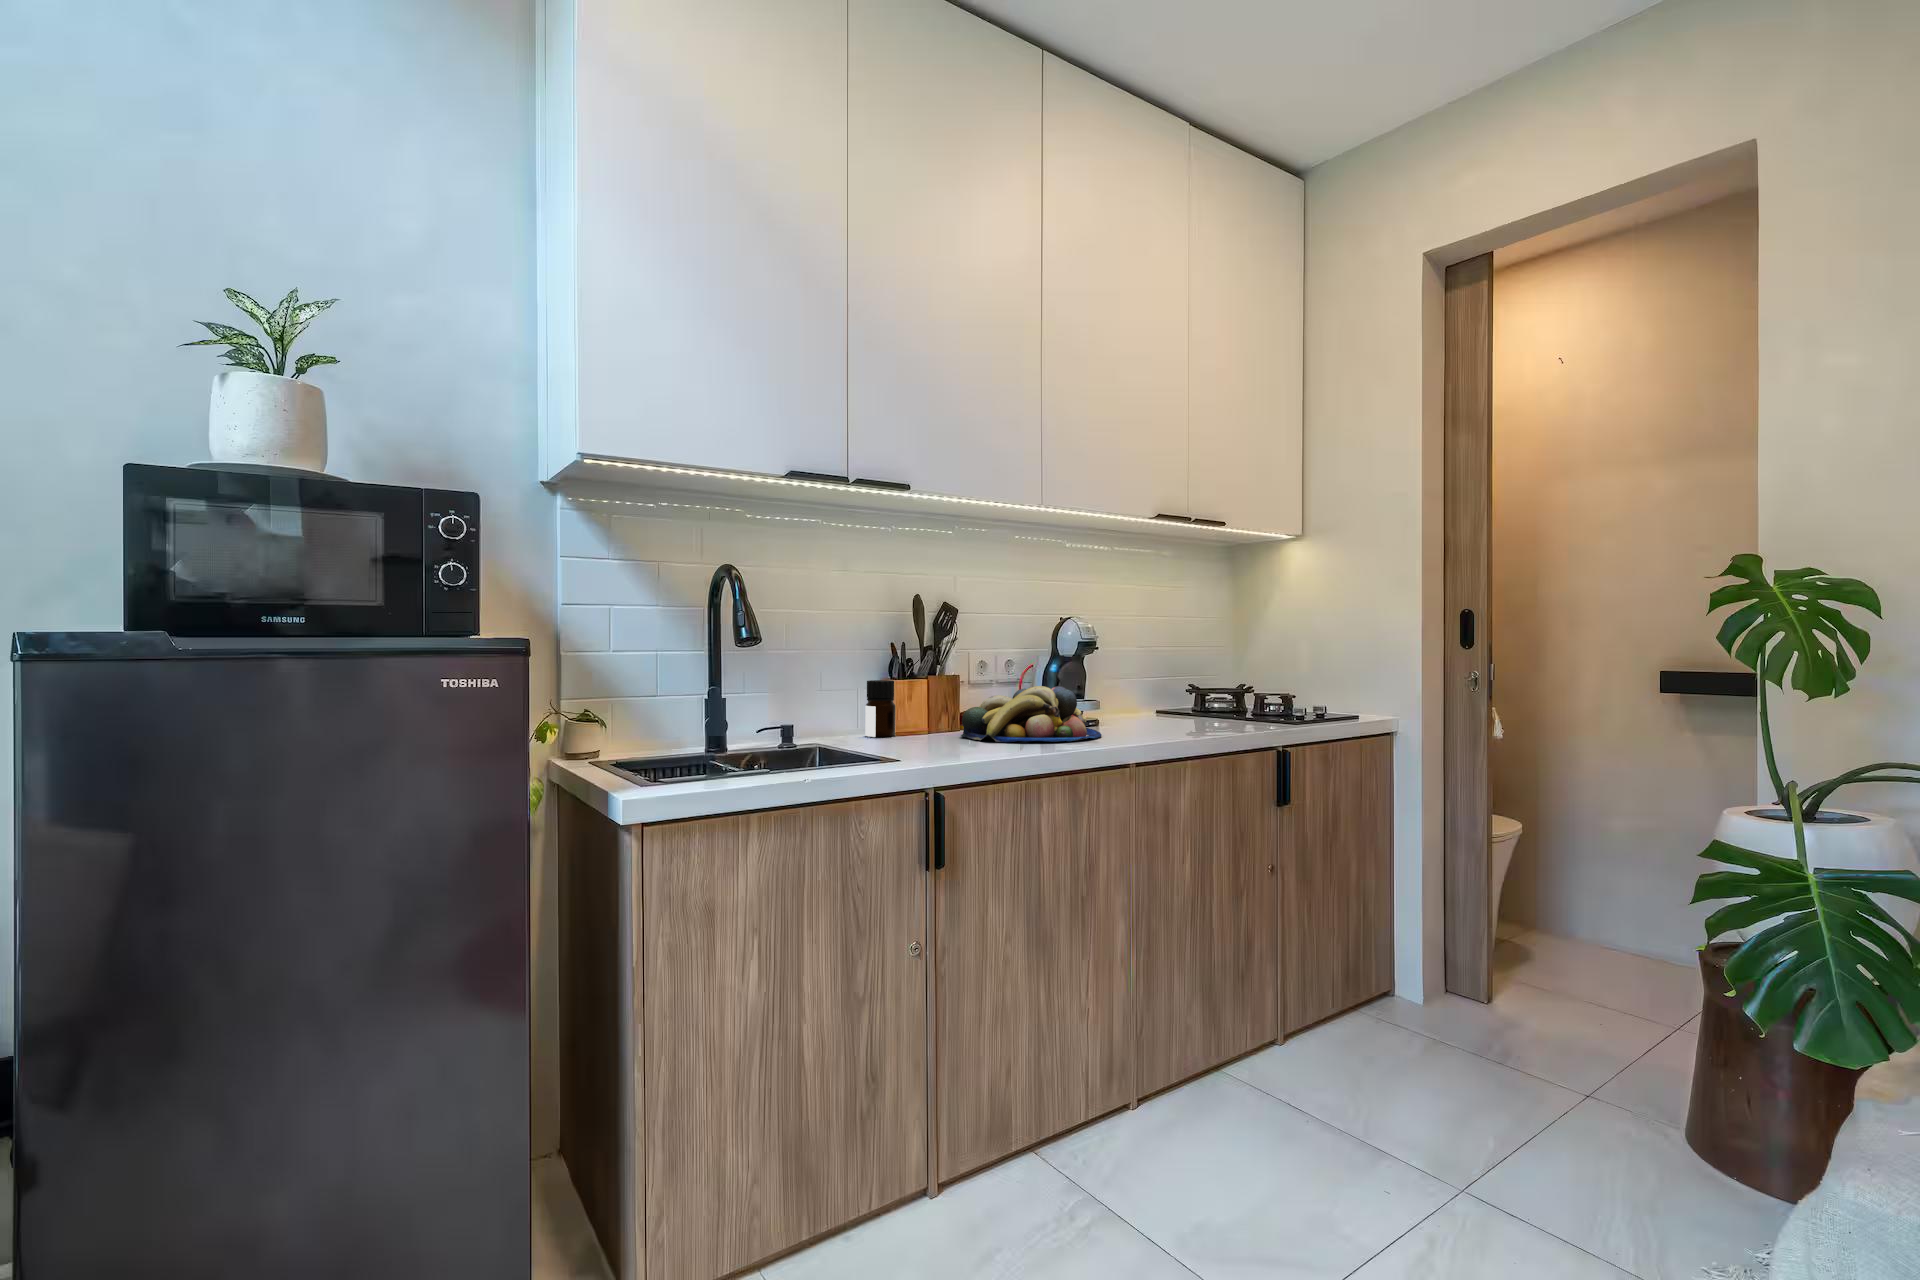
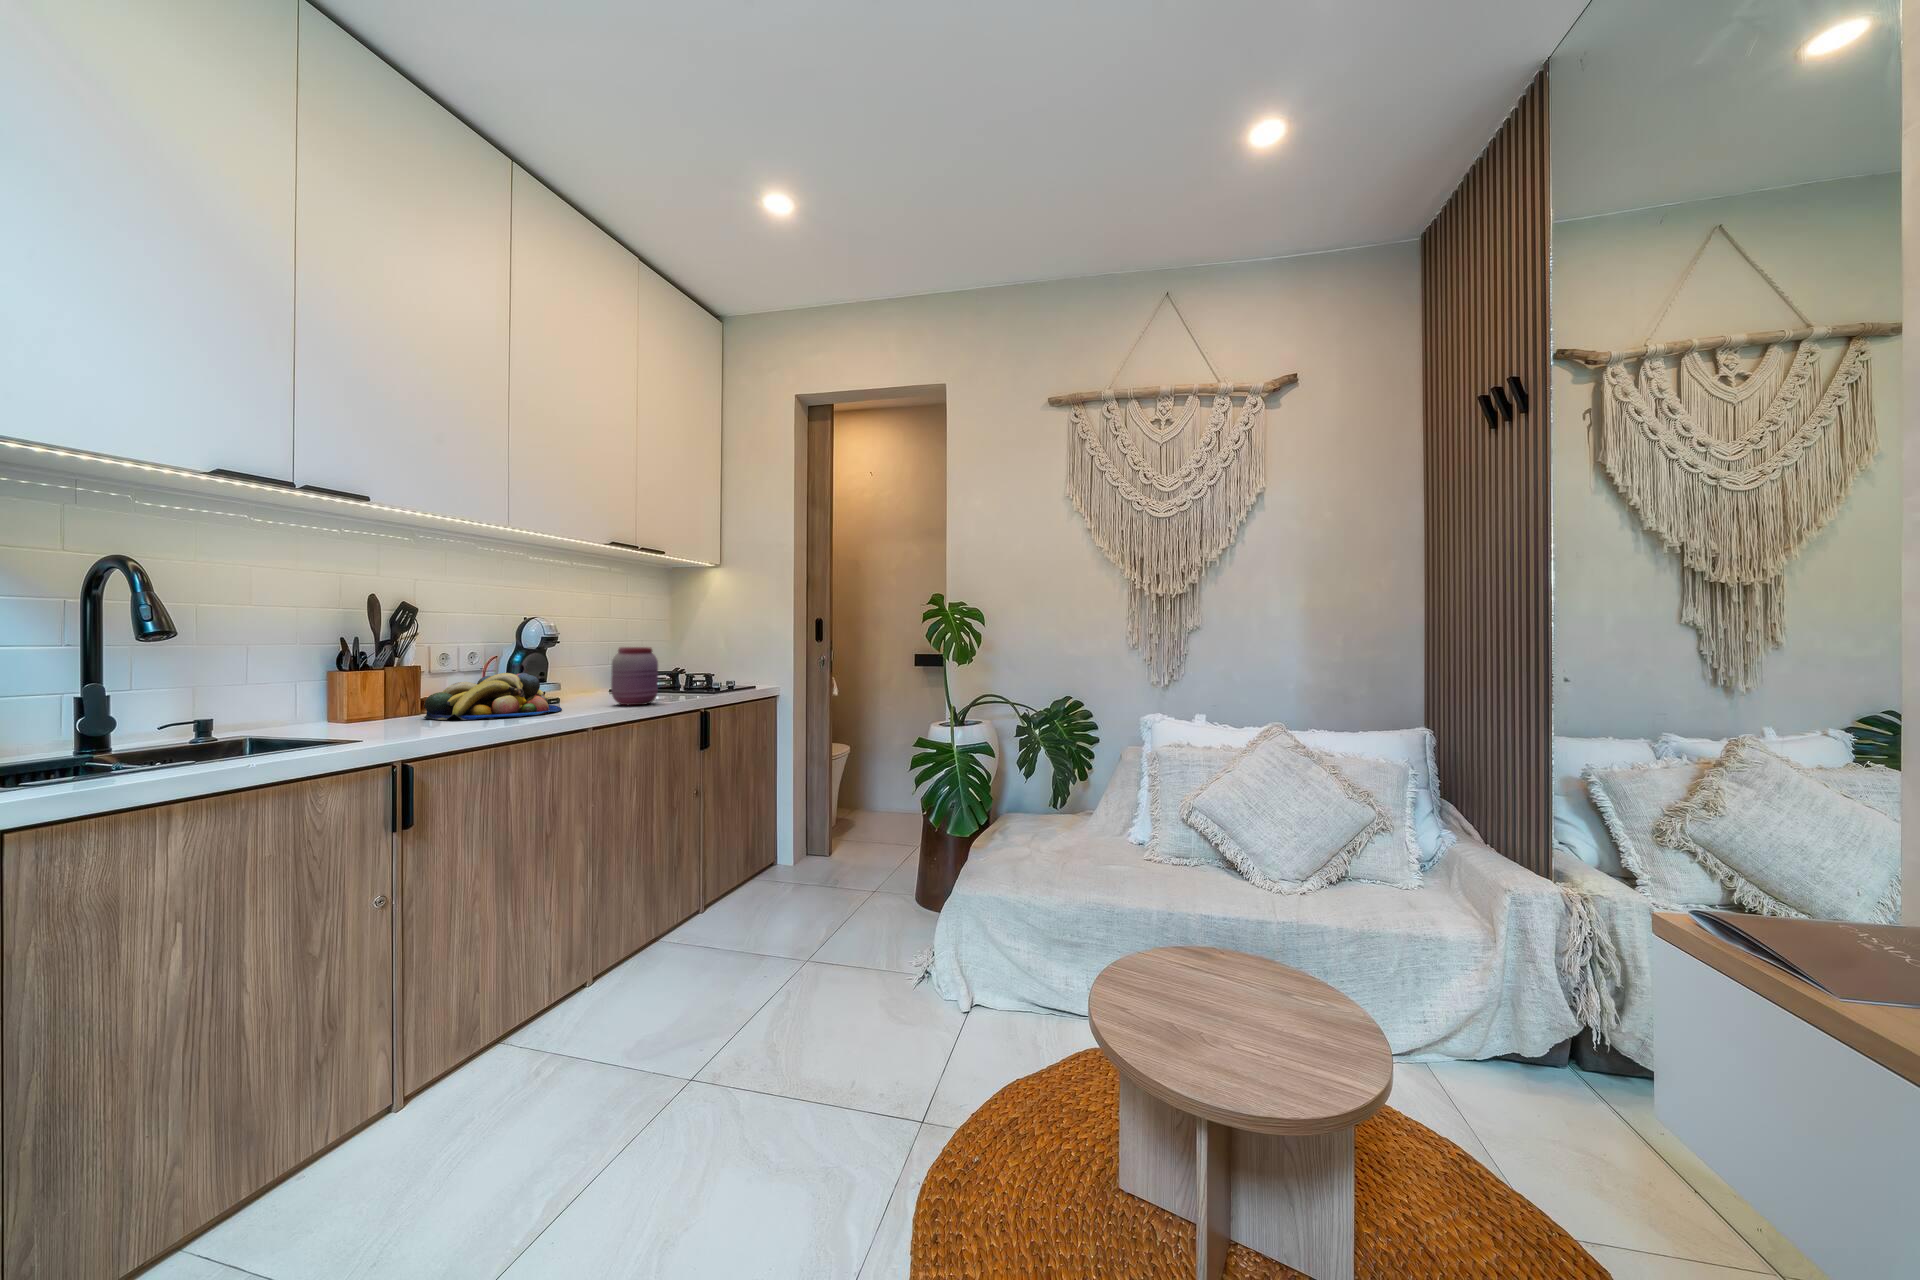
jar: none [1160,655,1220,736] -> present [611,647,658,705]
bottle: present [865,680,895,737] -> none [309,672,347,725]

